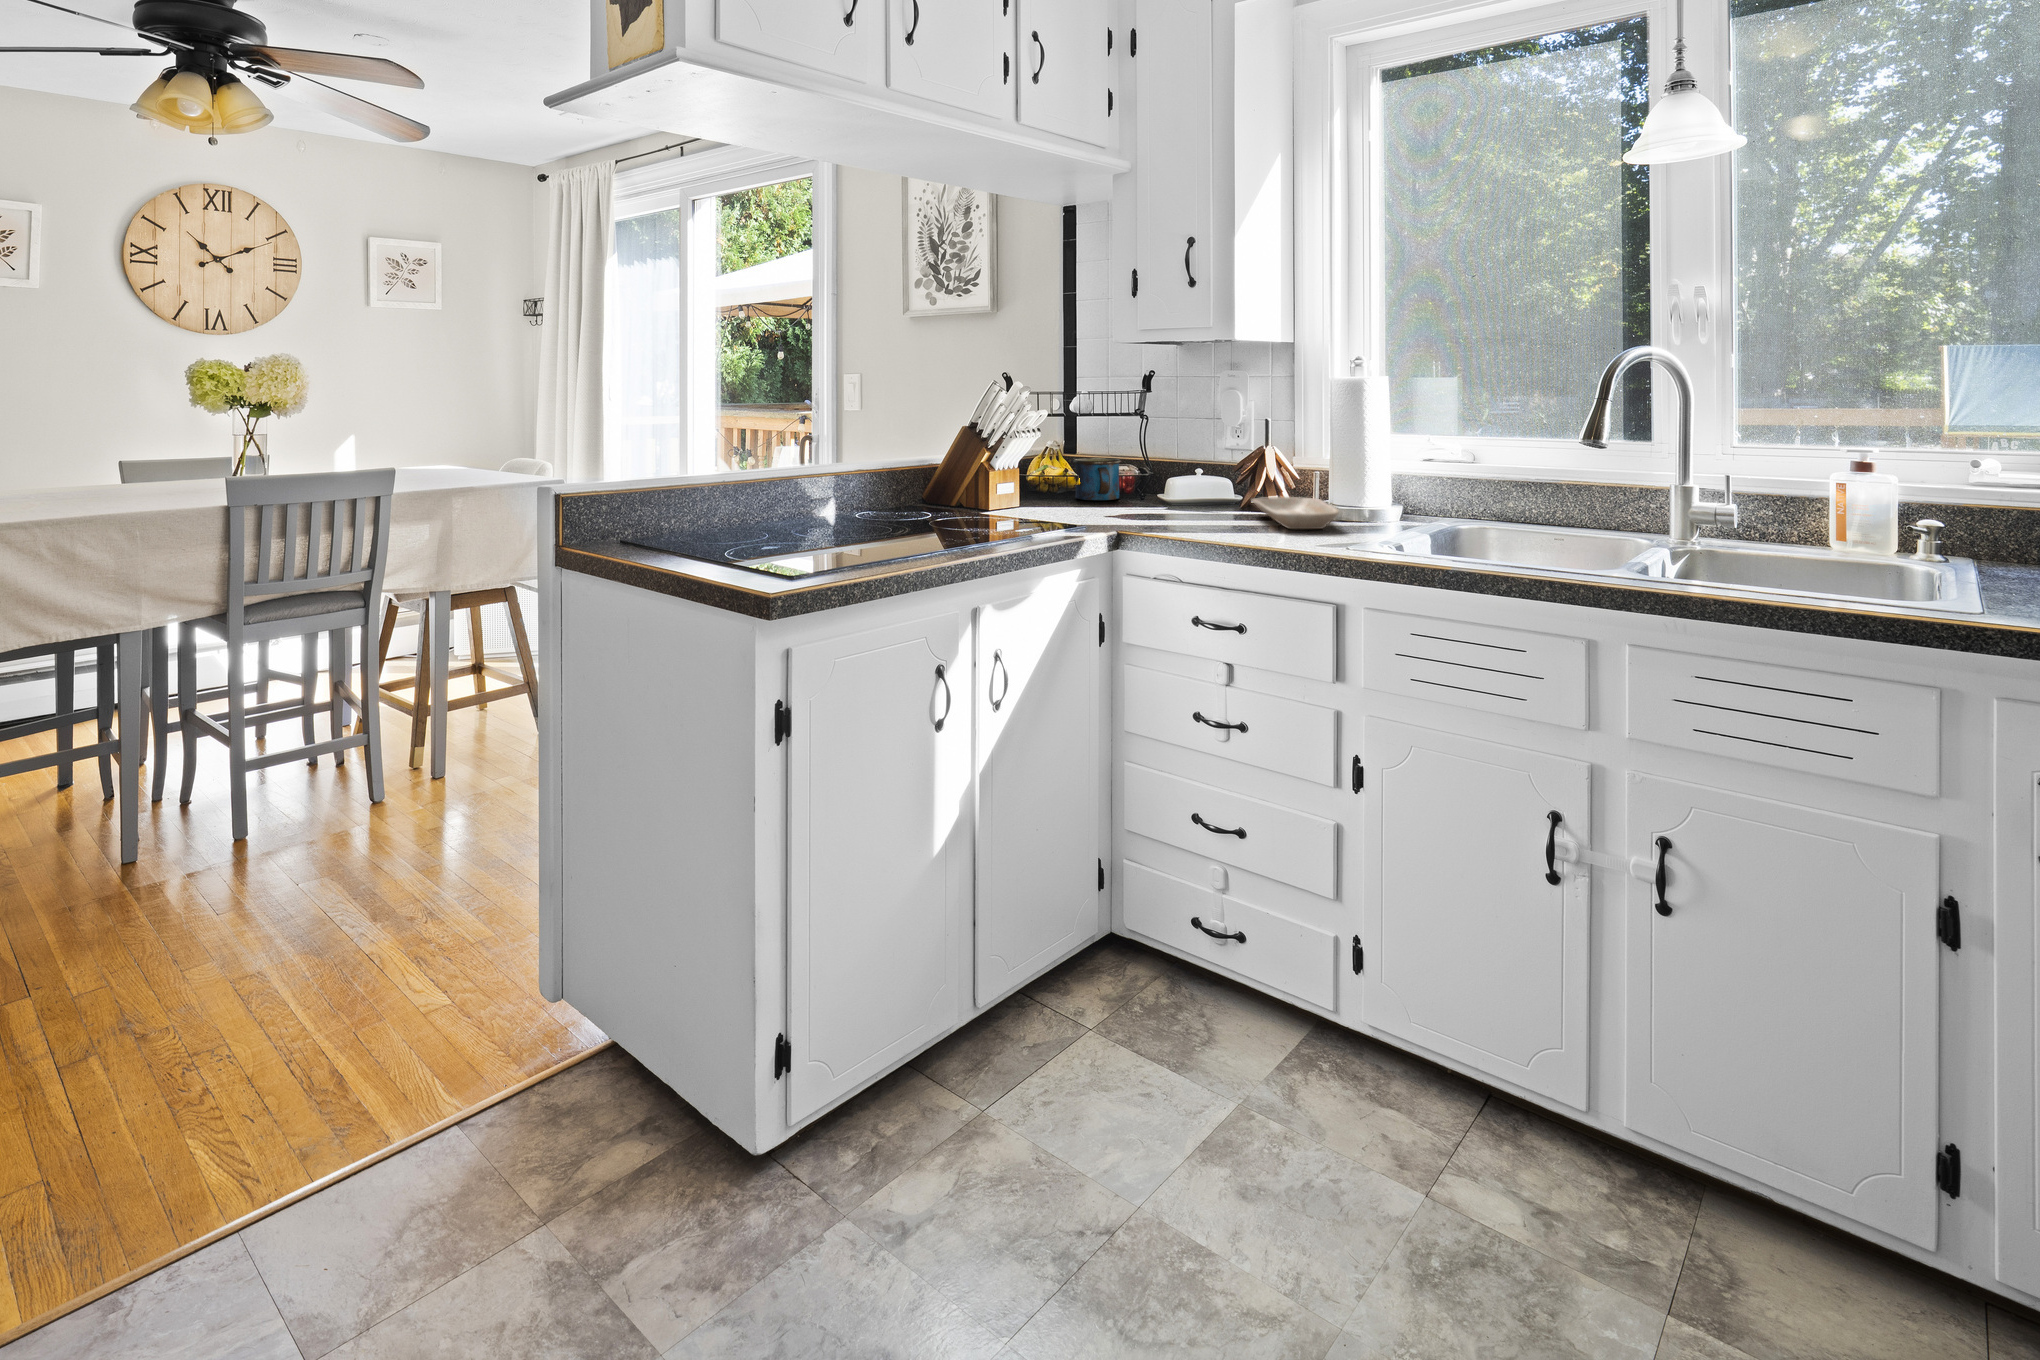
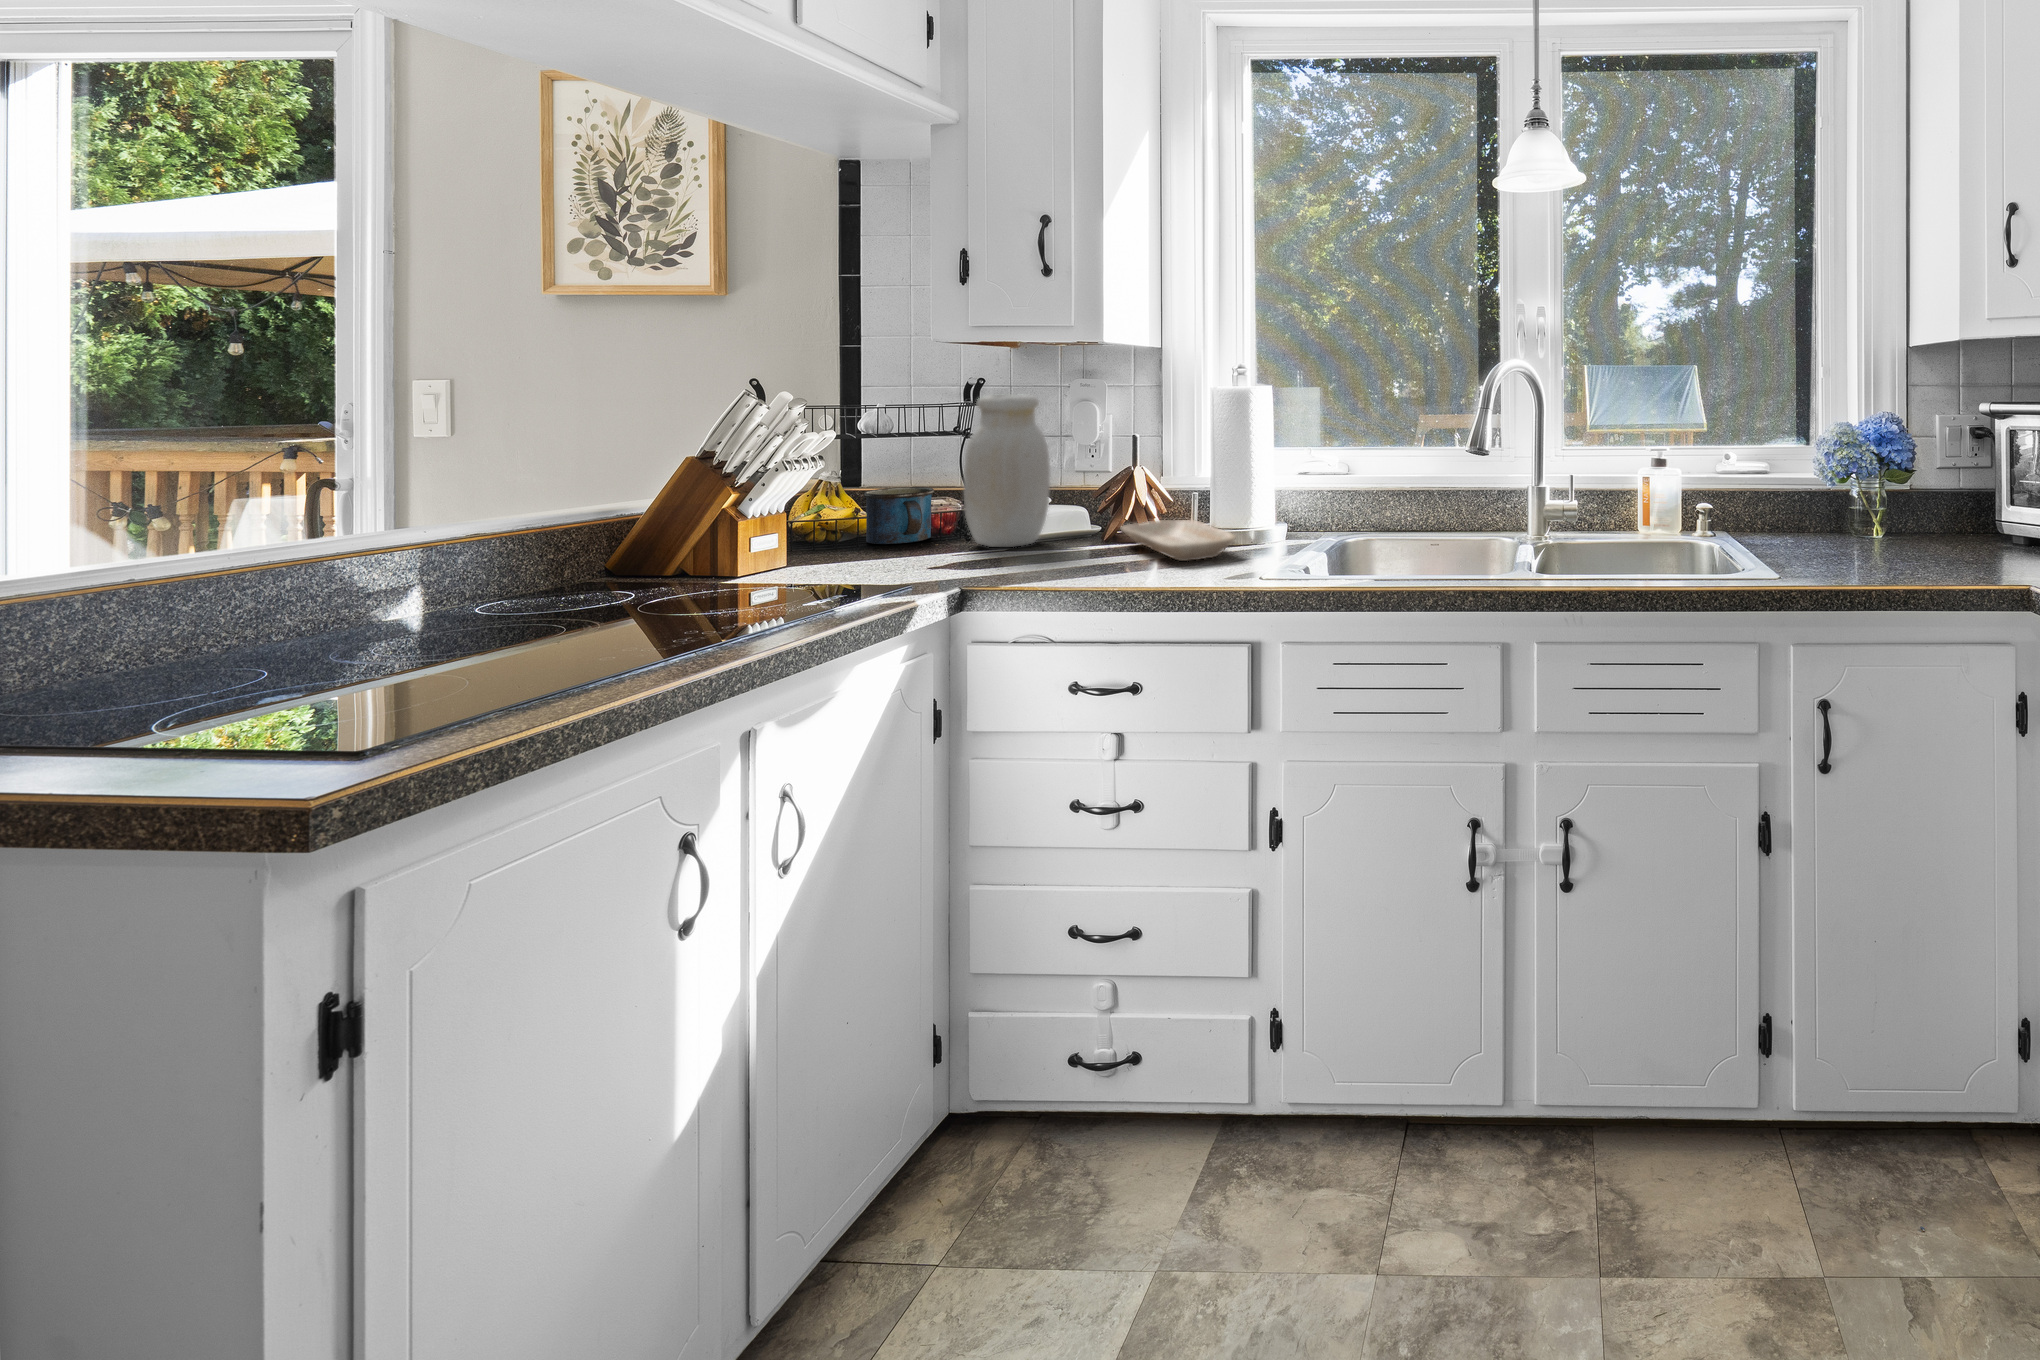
jar: none [1136,383,1199,509] -> present [964,394,1050,547]

